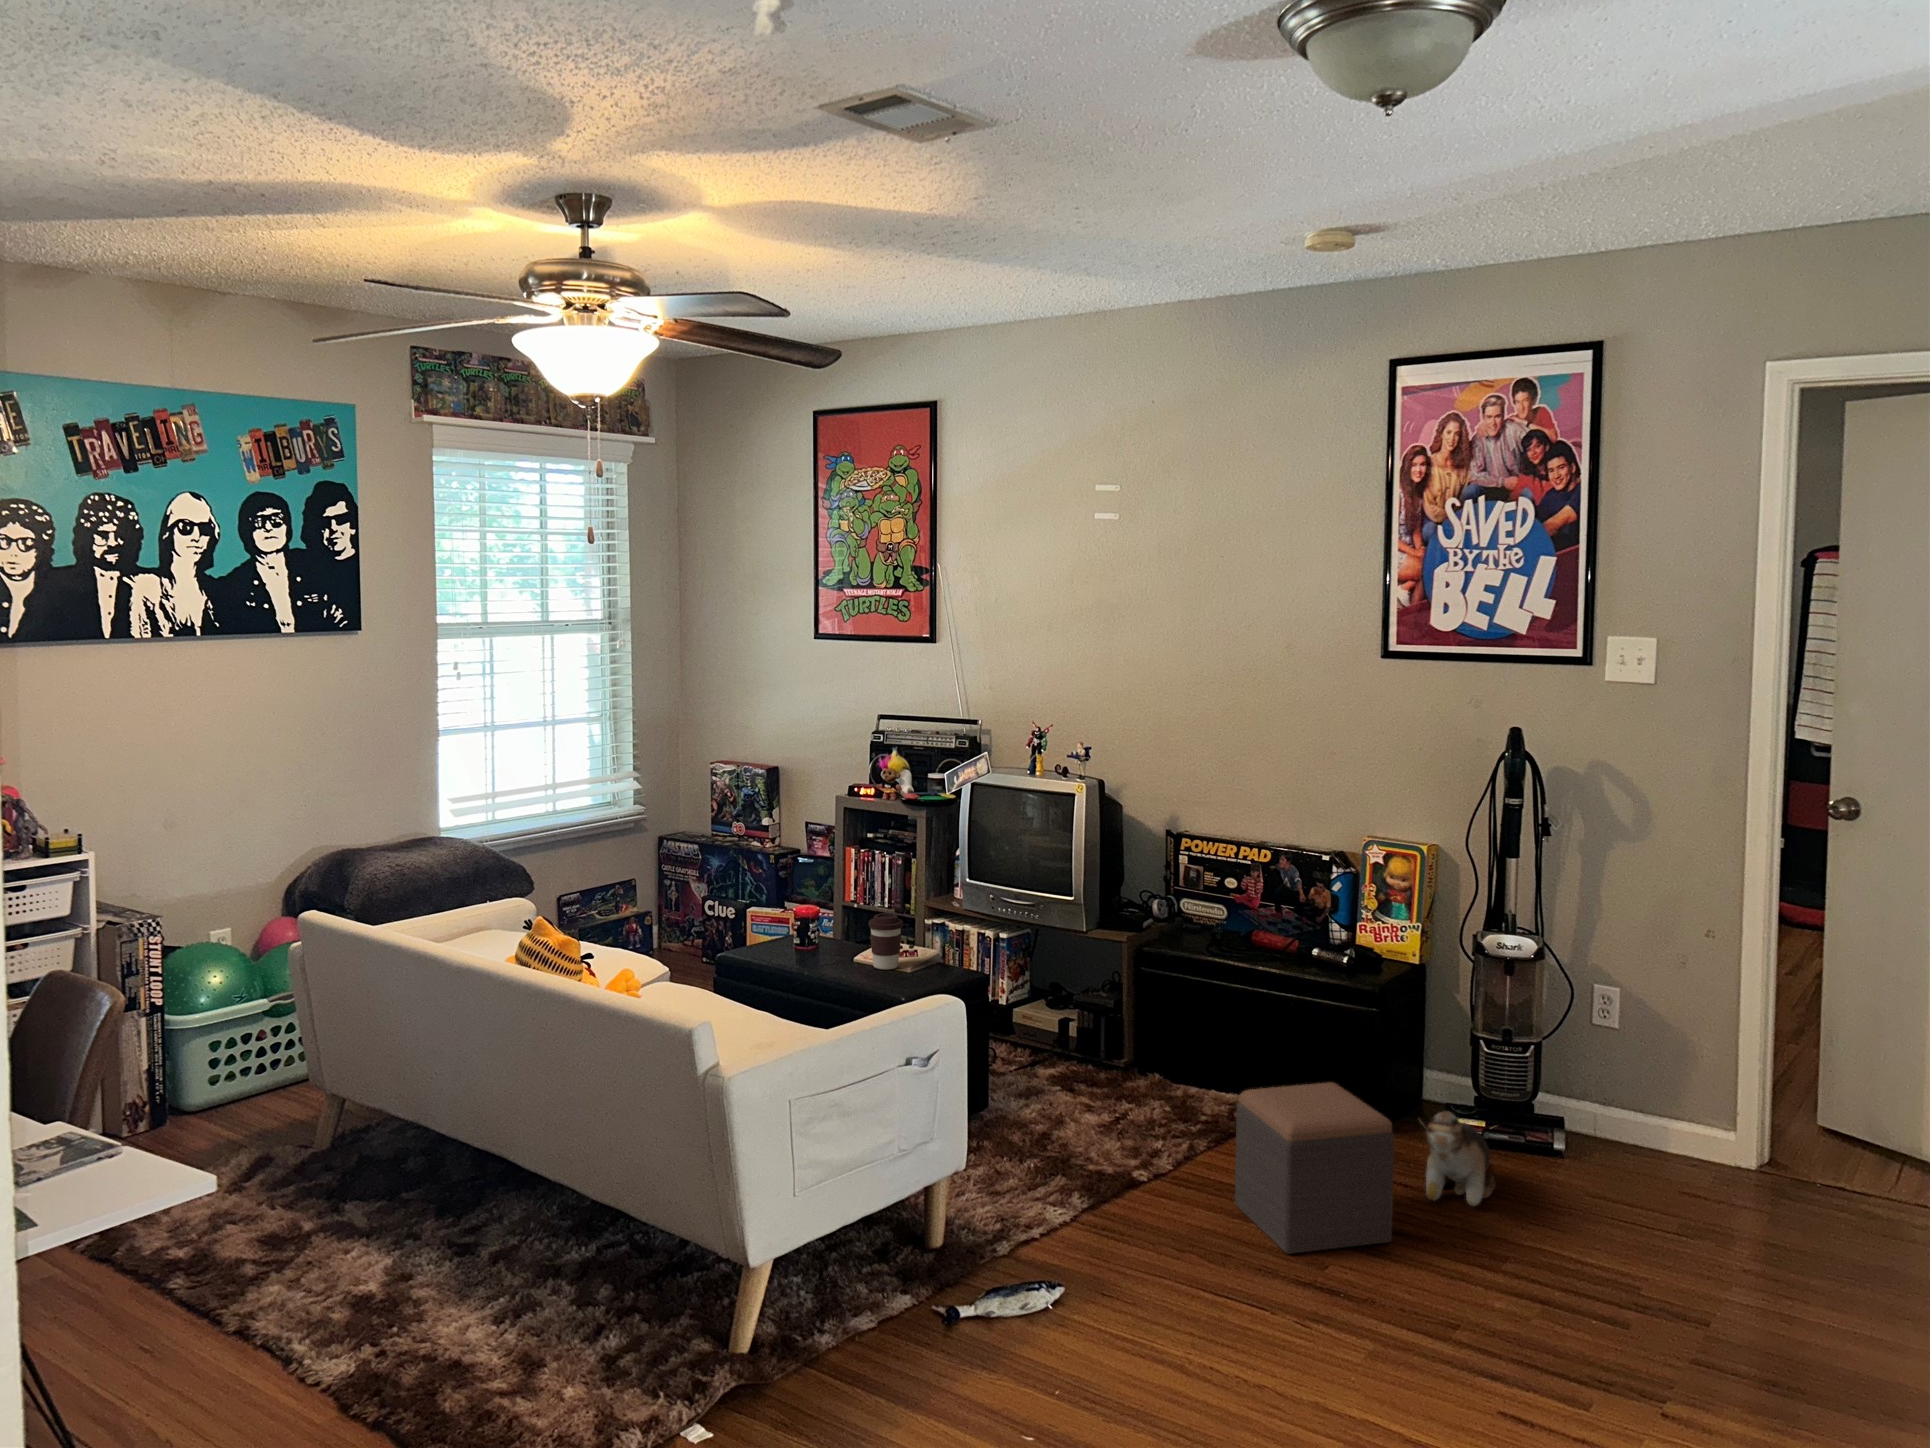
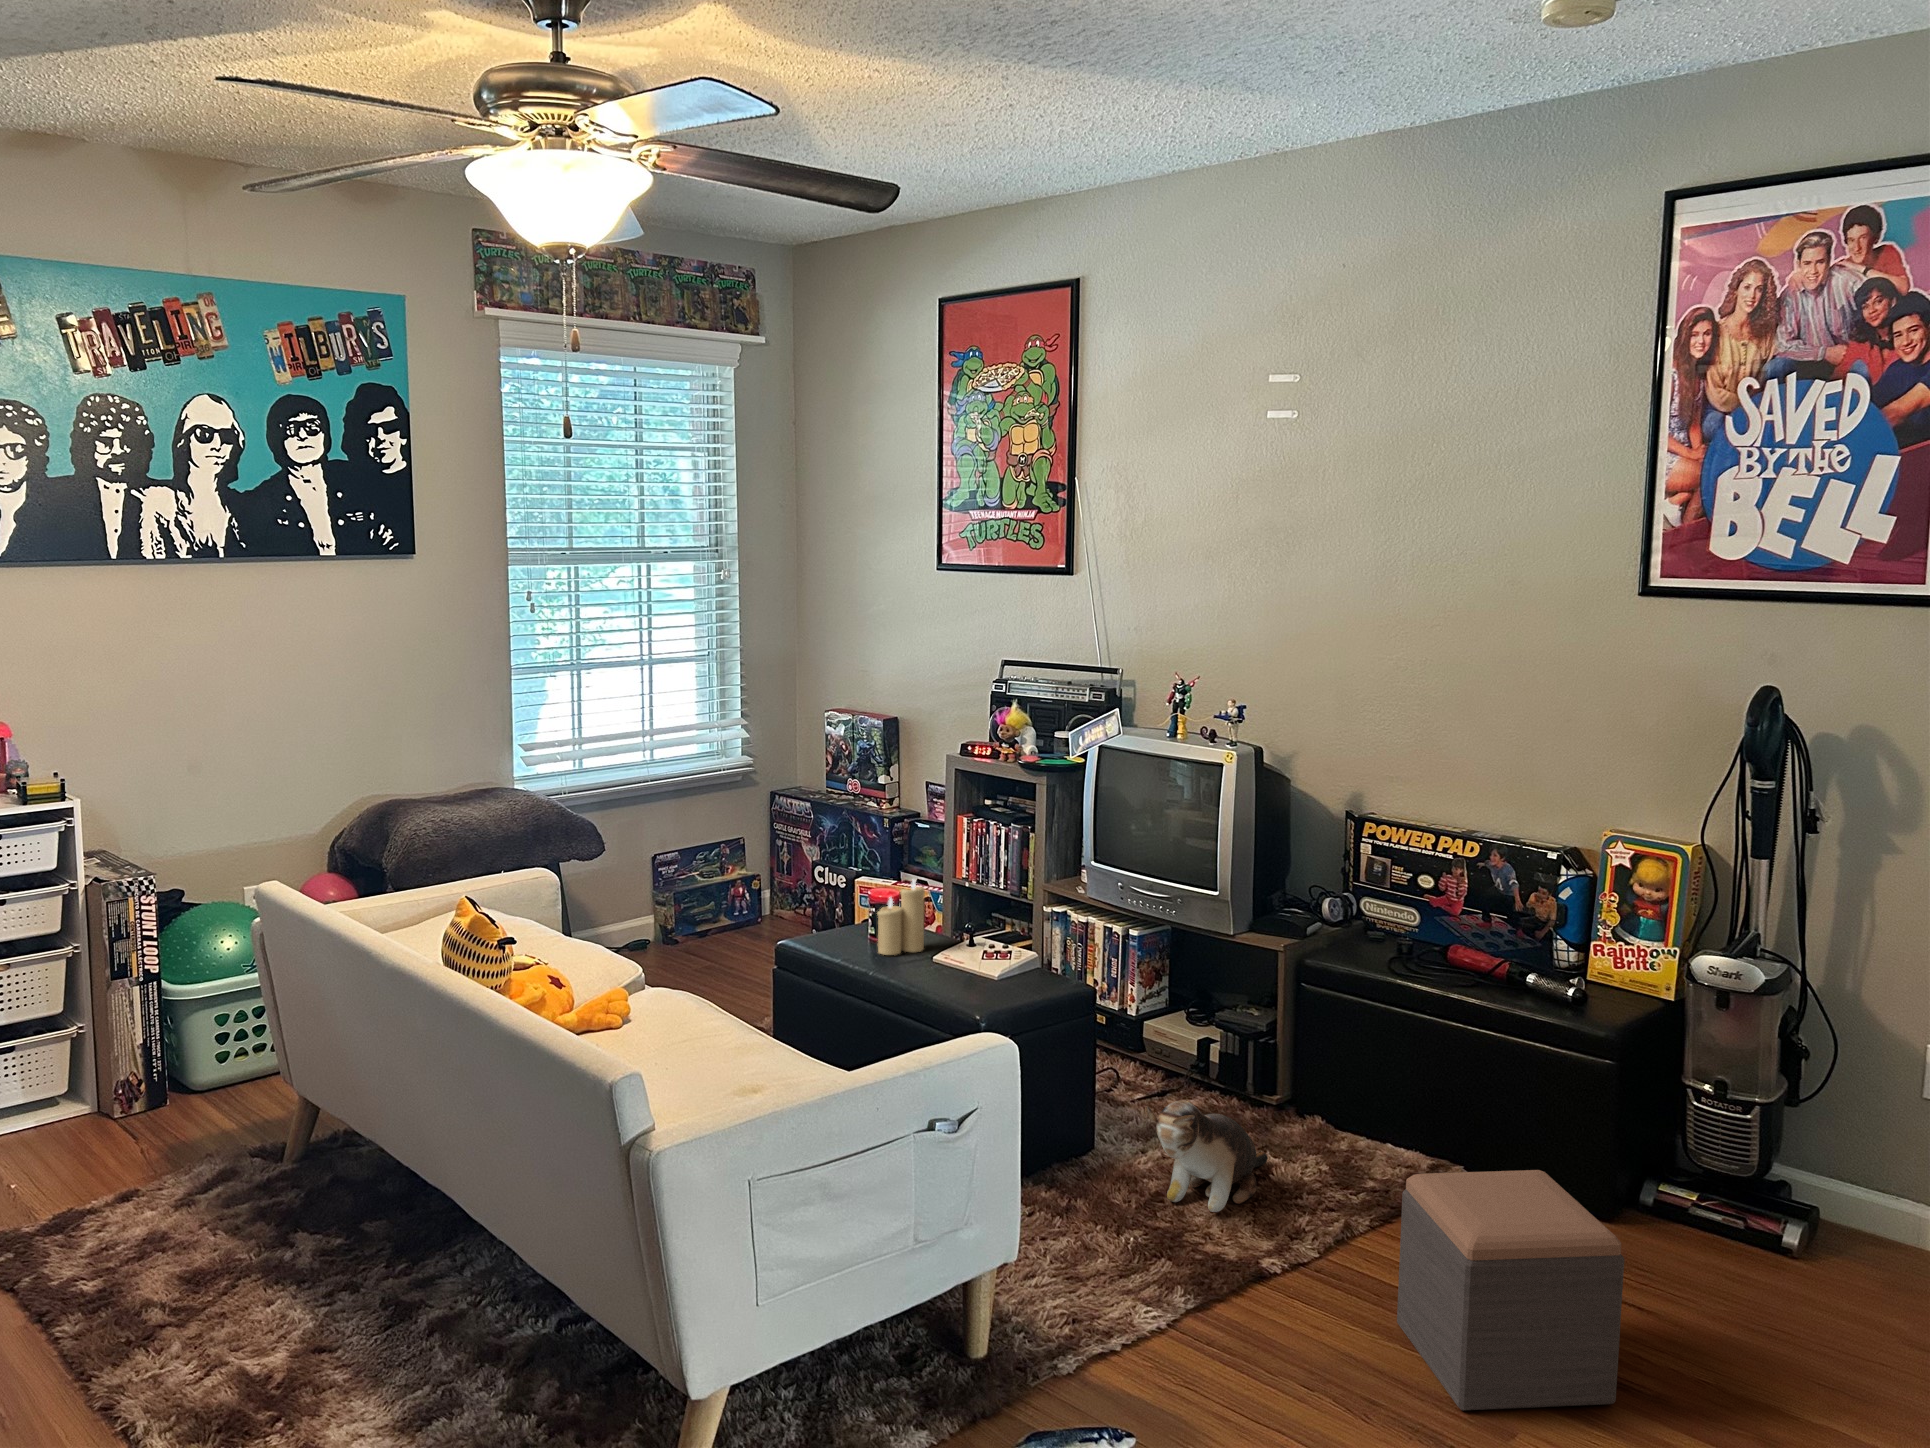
candle: none [804,895,842,959] -> present [877,879,925,955]
coffee cup: present [869,913,903,969] -> none [950,905,993,974]
plush toy: present [1422,1111,1496,1206] -> present [1145,1101,1268,1212]

